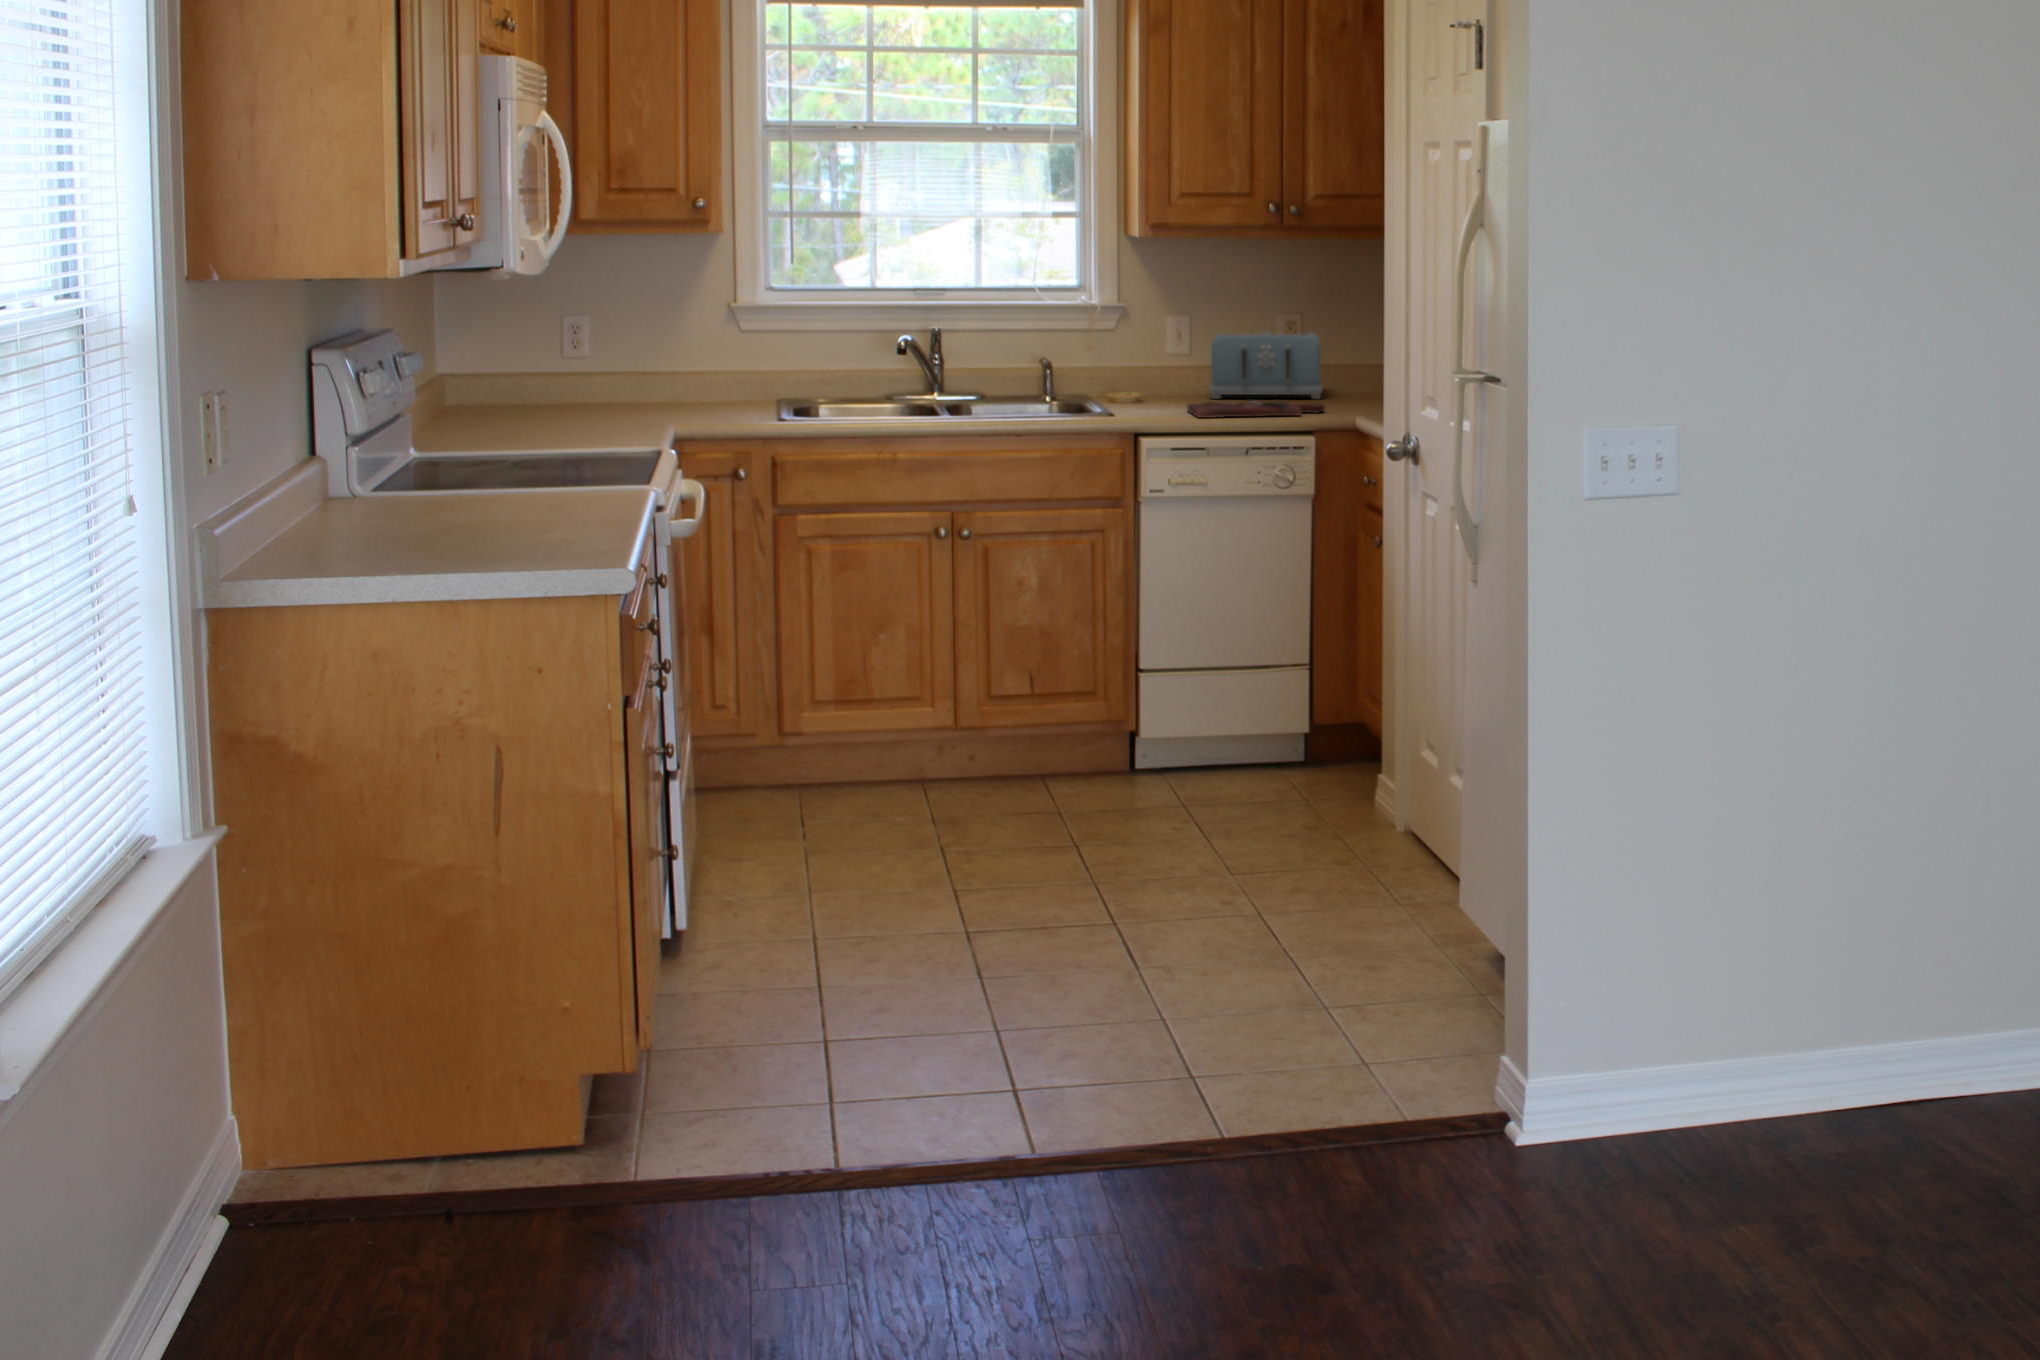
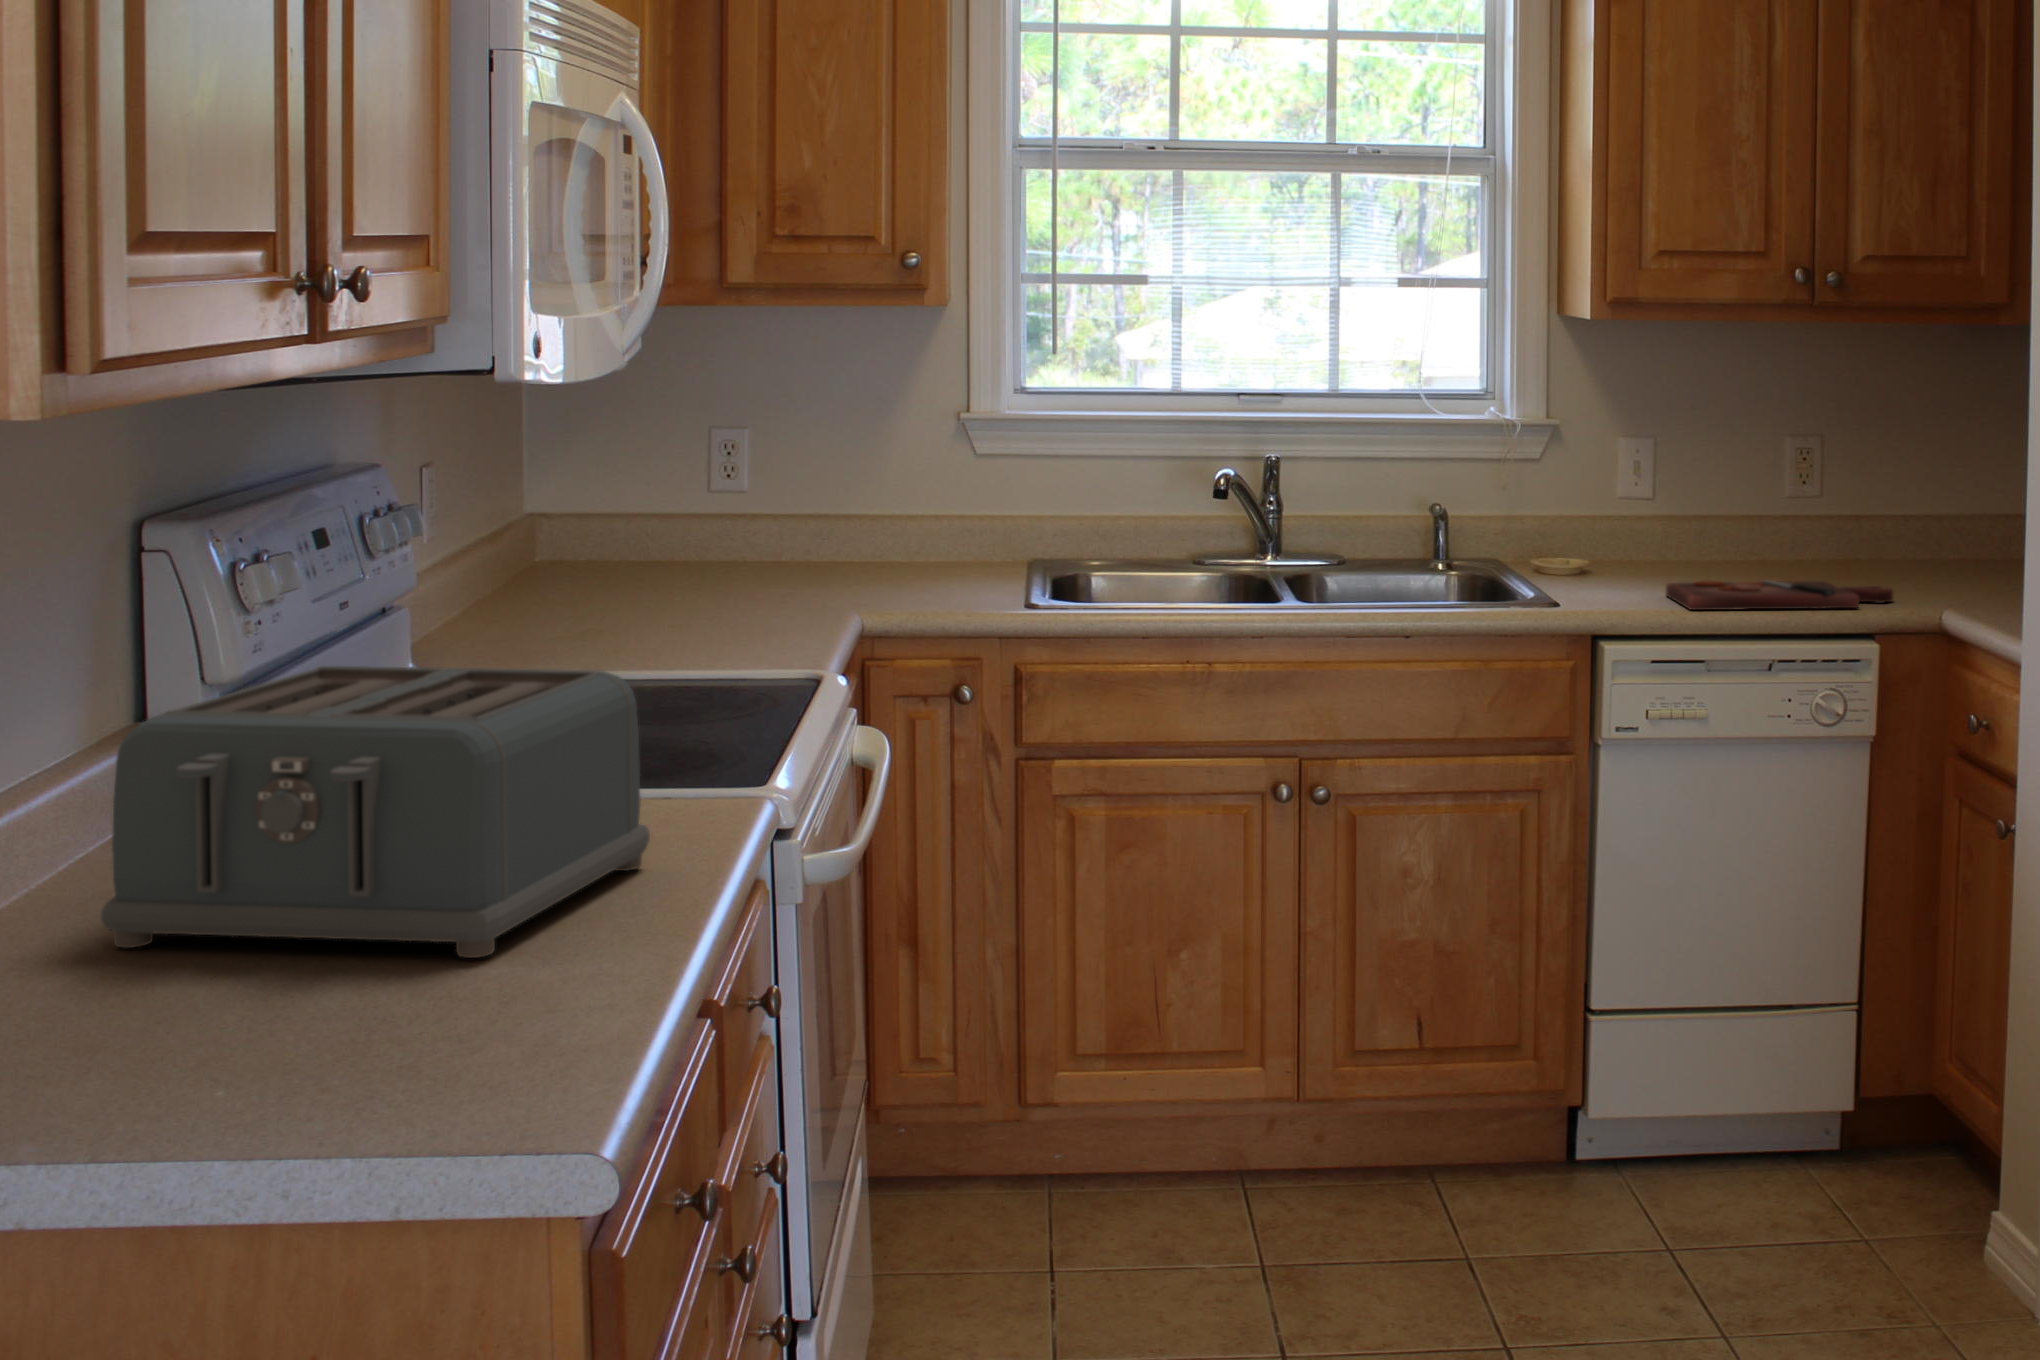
toaster: present [1209,332,1322,399] -> present [101,666,650,958]

